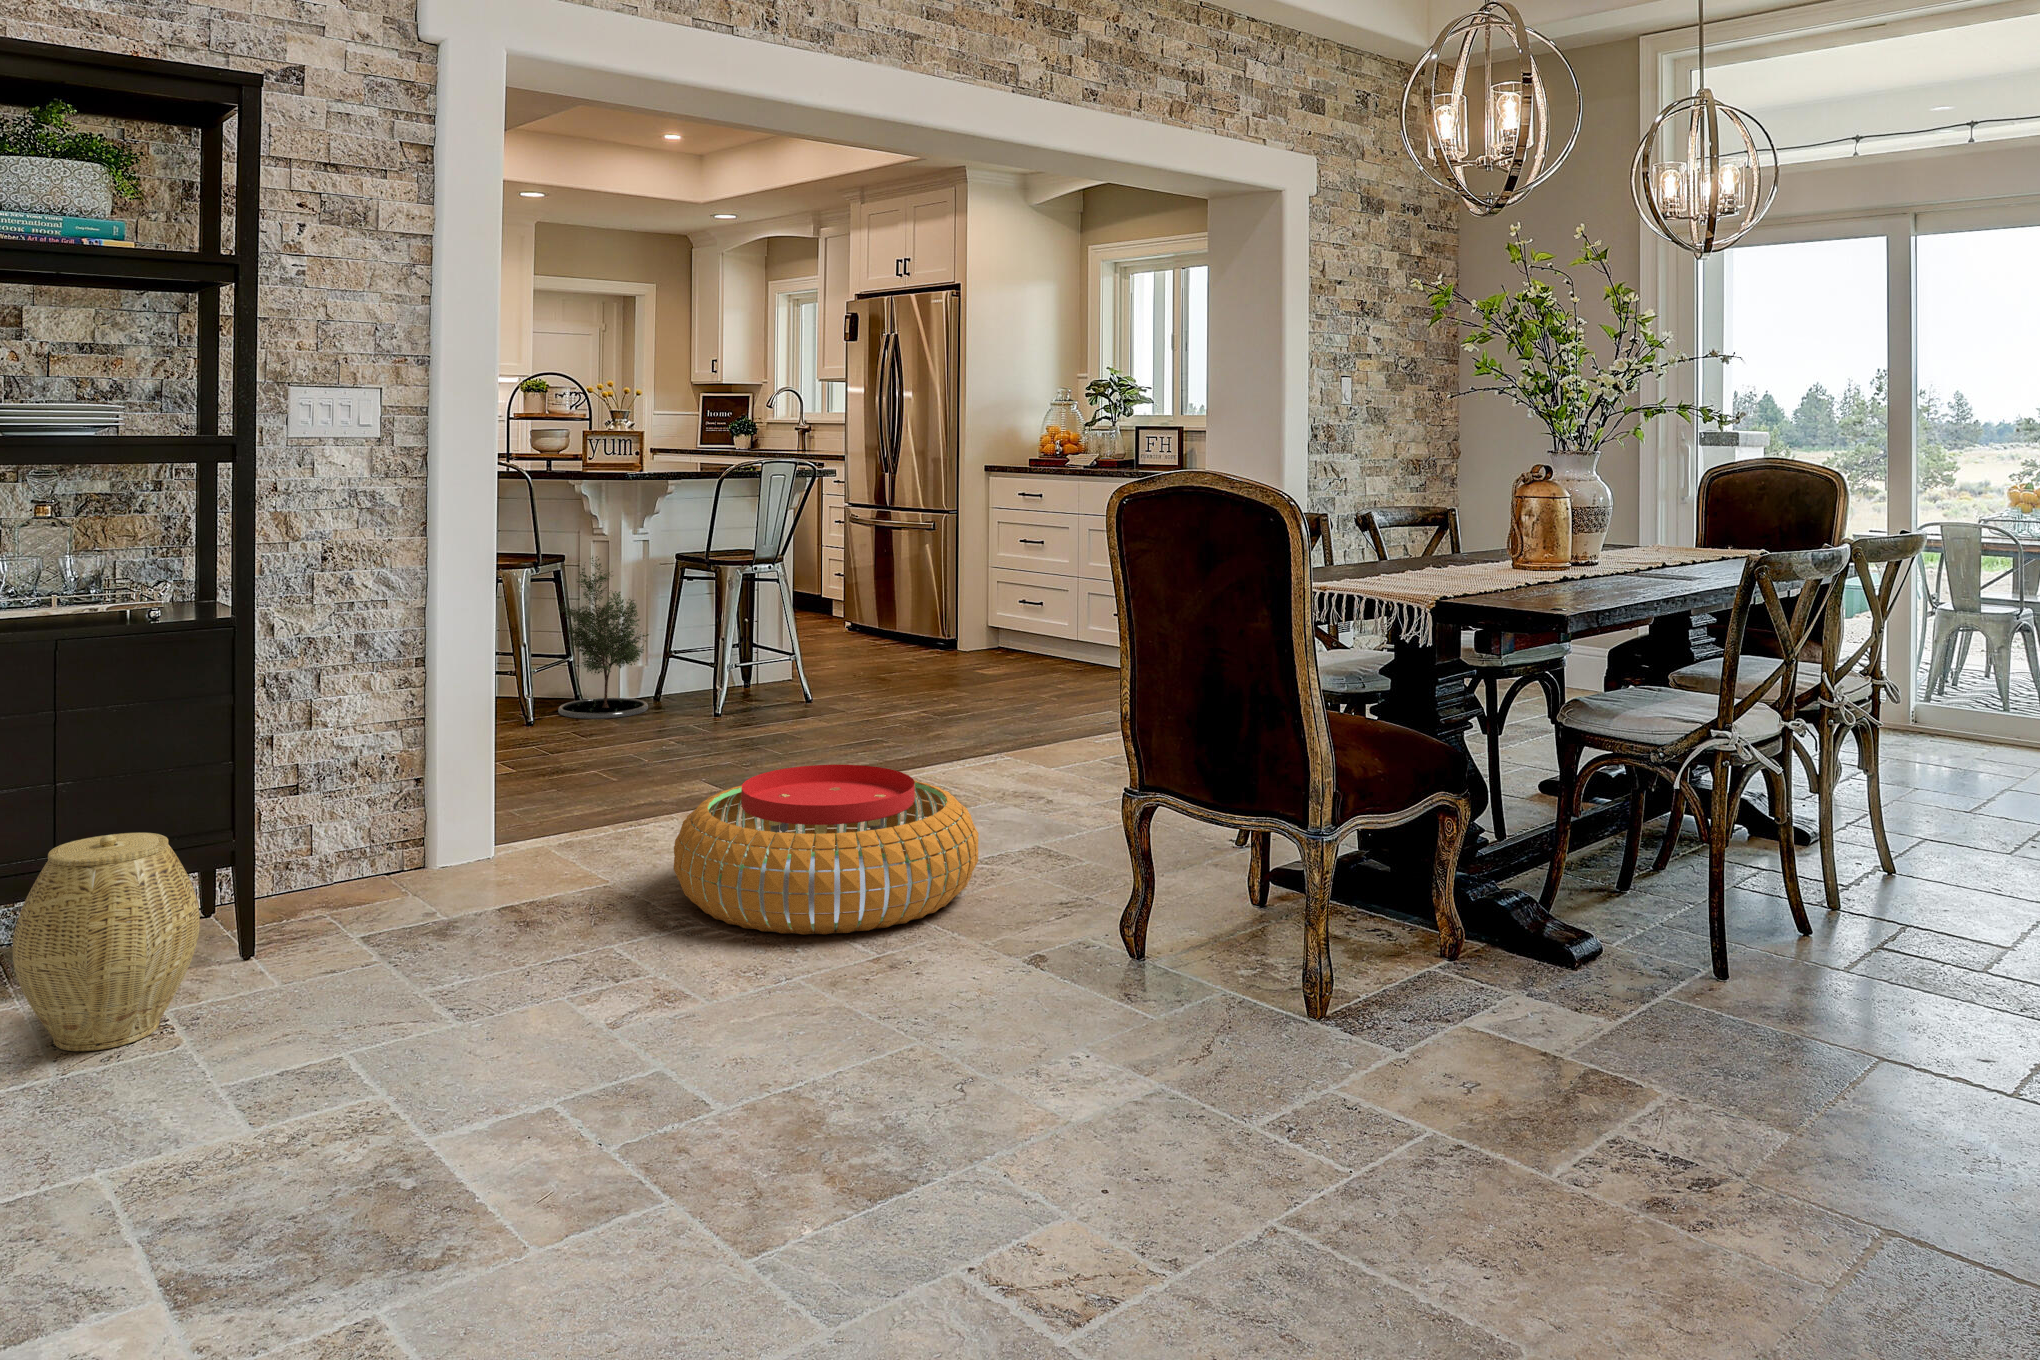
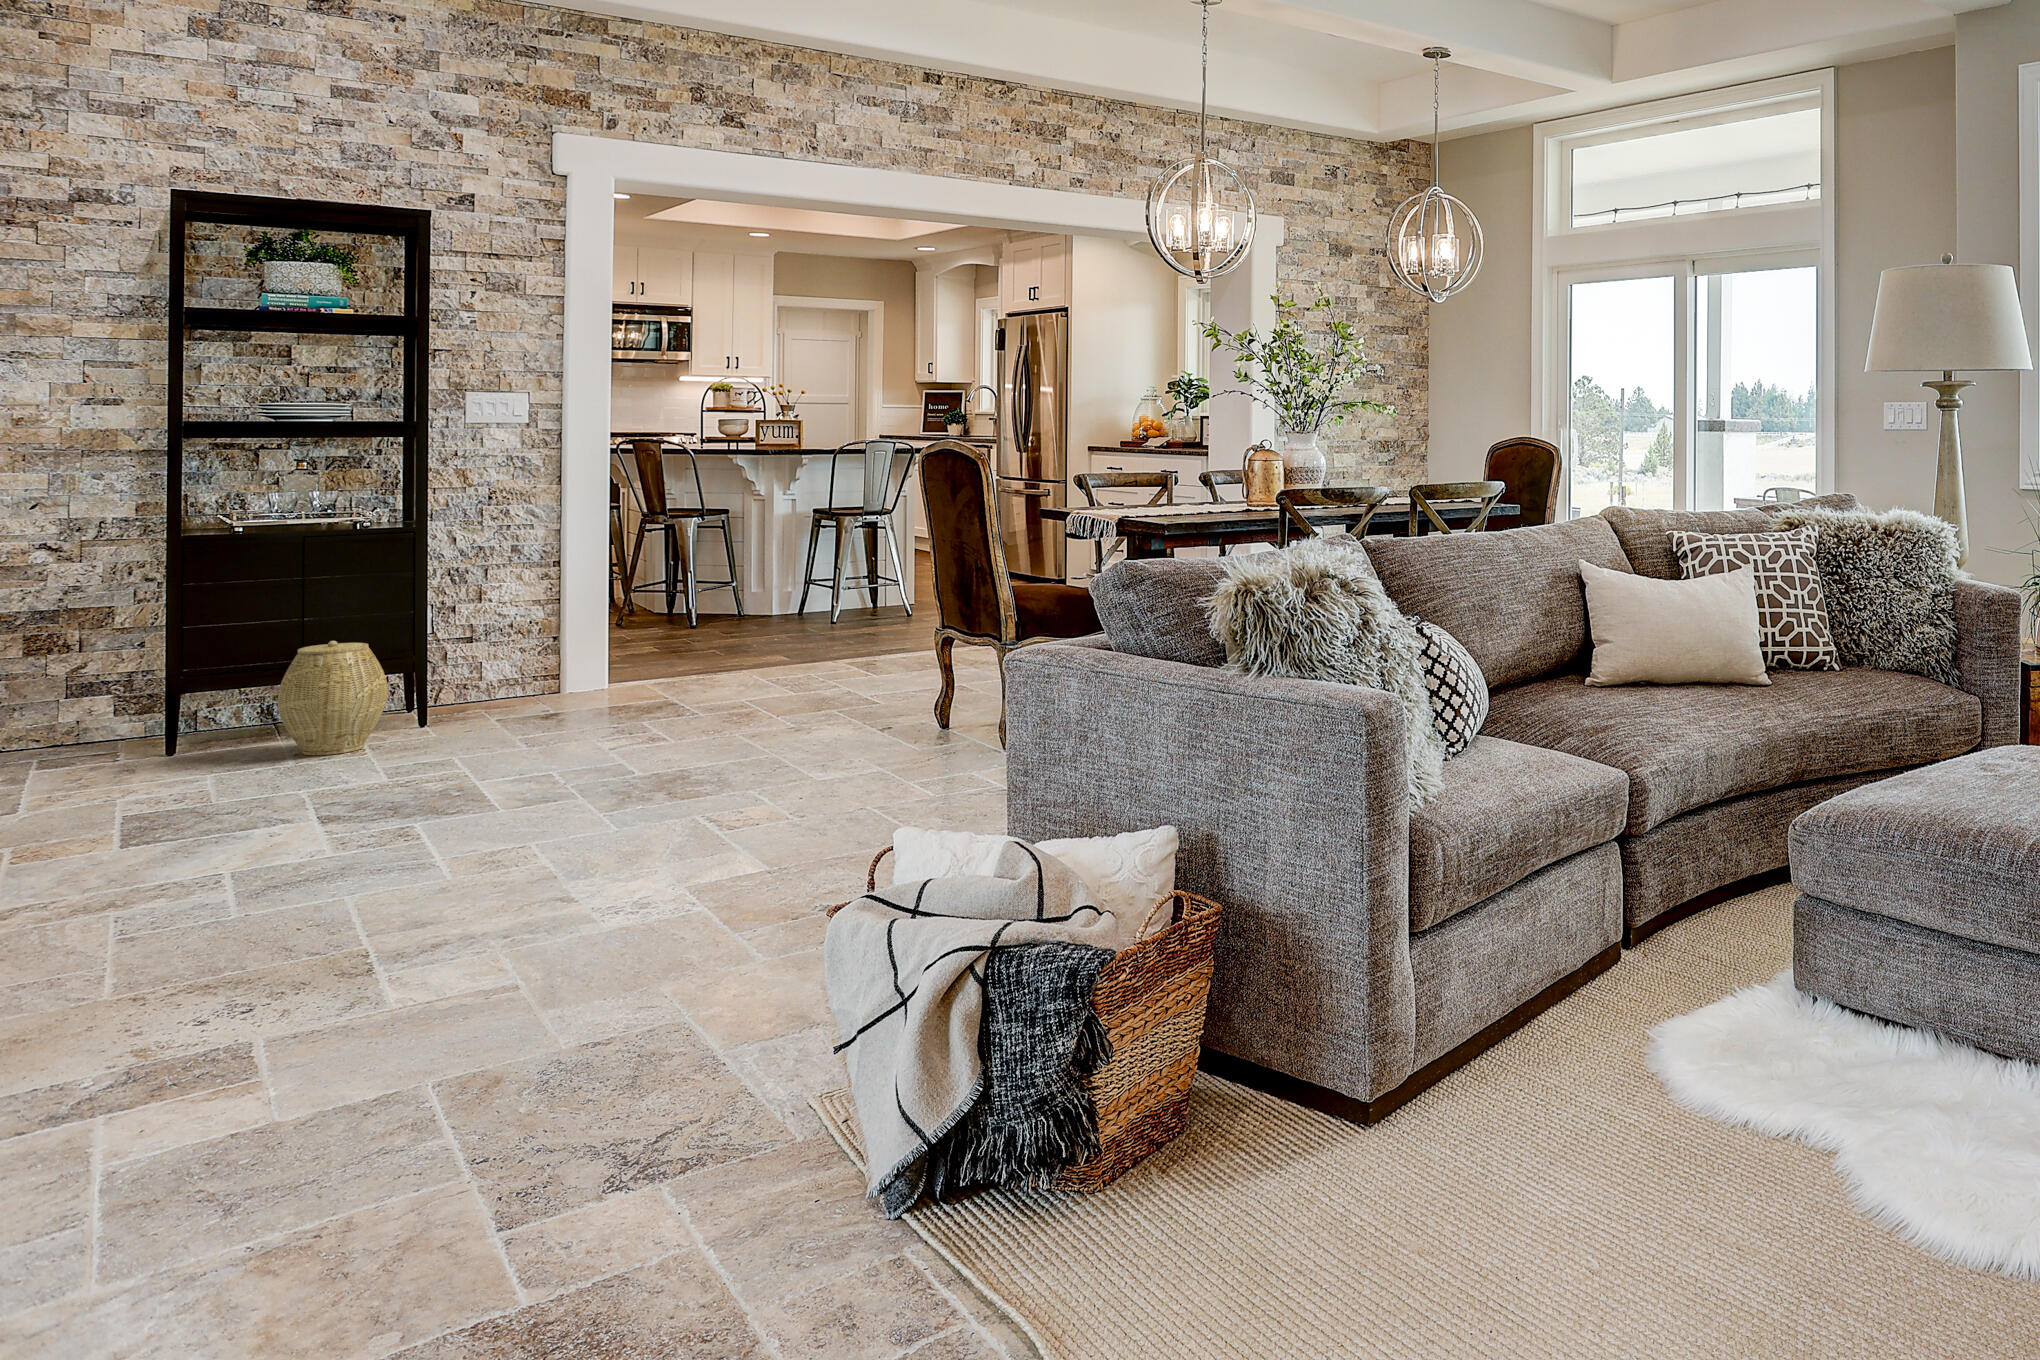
potted tree: present [558,556,649,719] -> none [717,509,792,625]
pouf: present [673,765,979,934] -> none [702,625,902,713]

